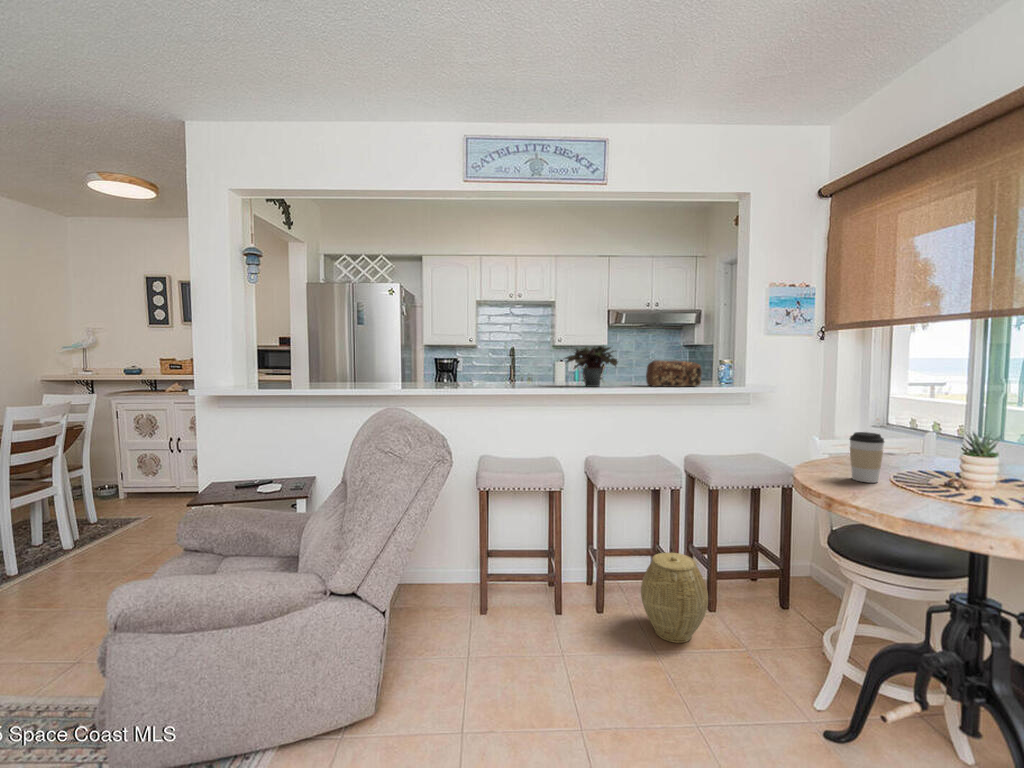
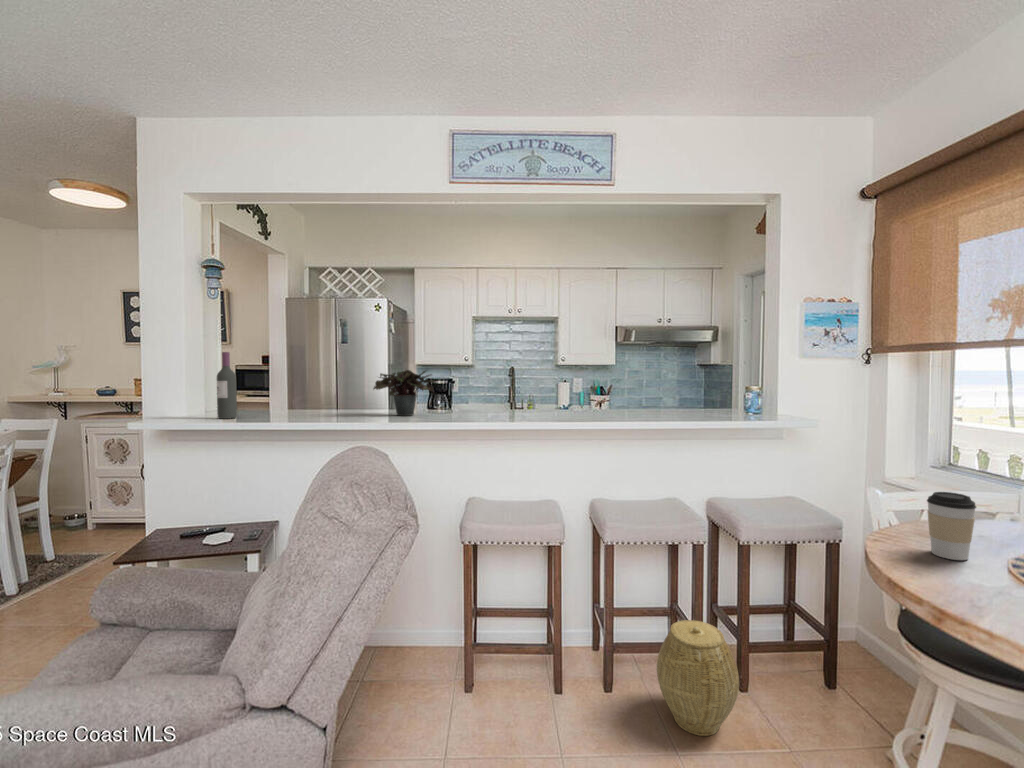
wine bottle: none [260,329,278,387] -> present [217,352,237,419]
potted plant: present [565,346,618,387] -> present [373,370,434,416]
bread loaf: present [646,360,702,387] -> none [660,386,725,417]

